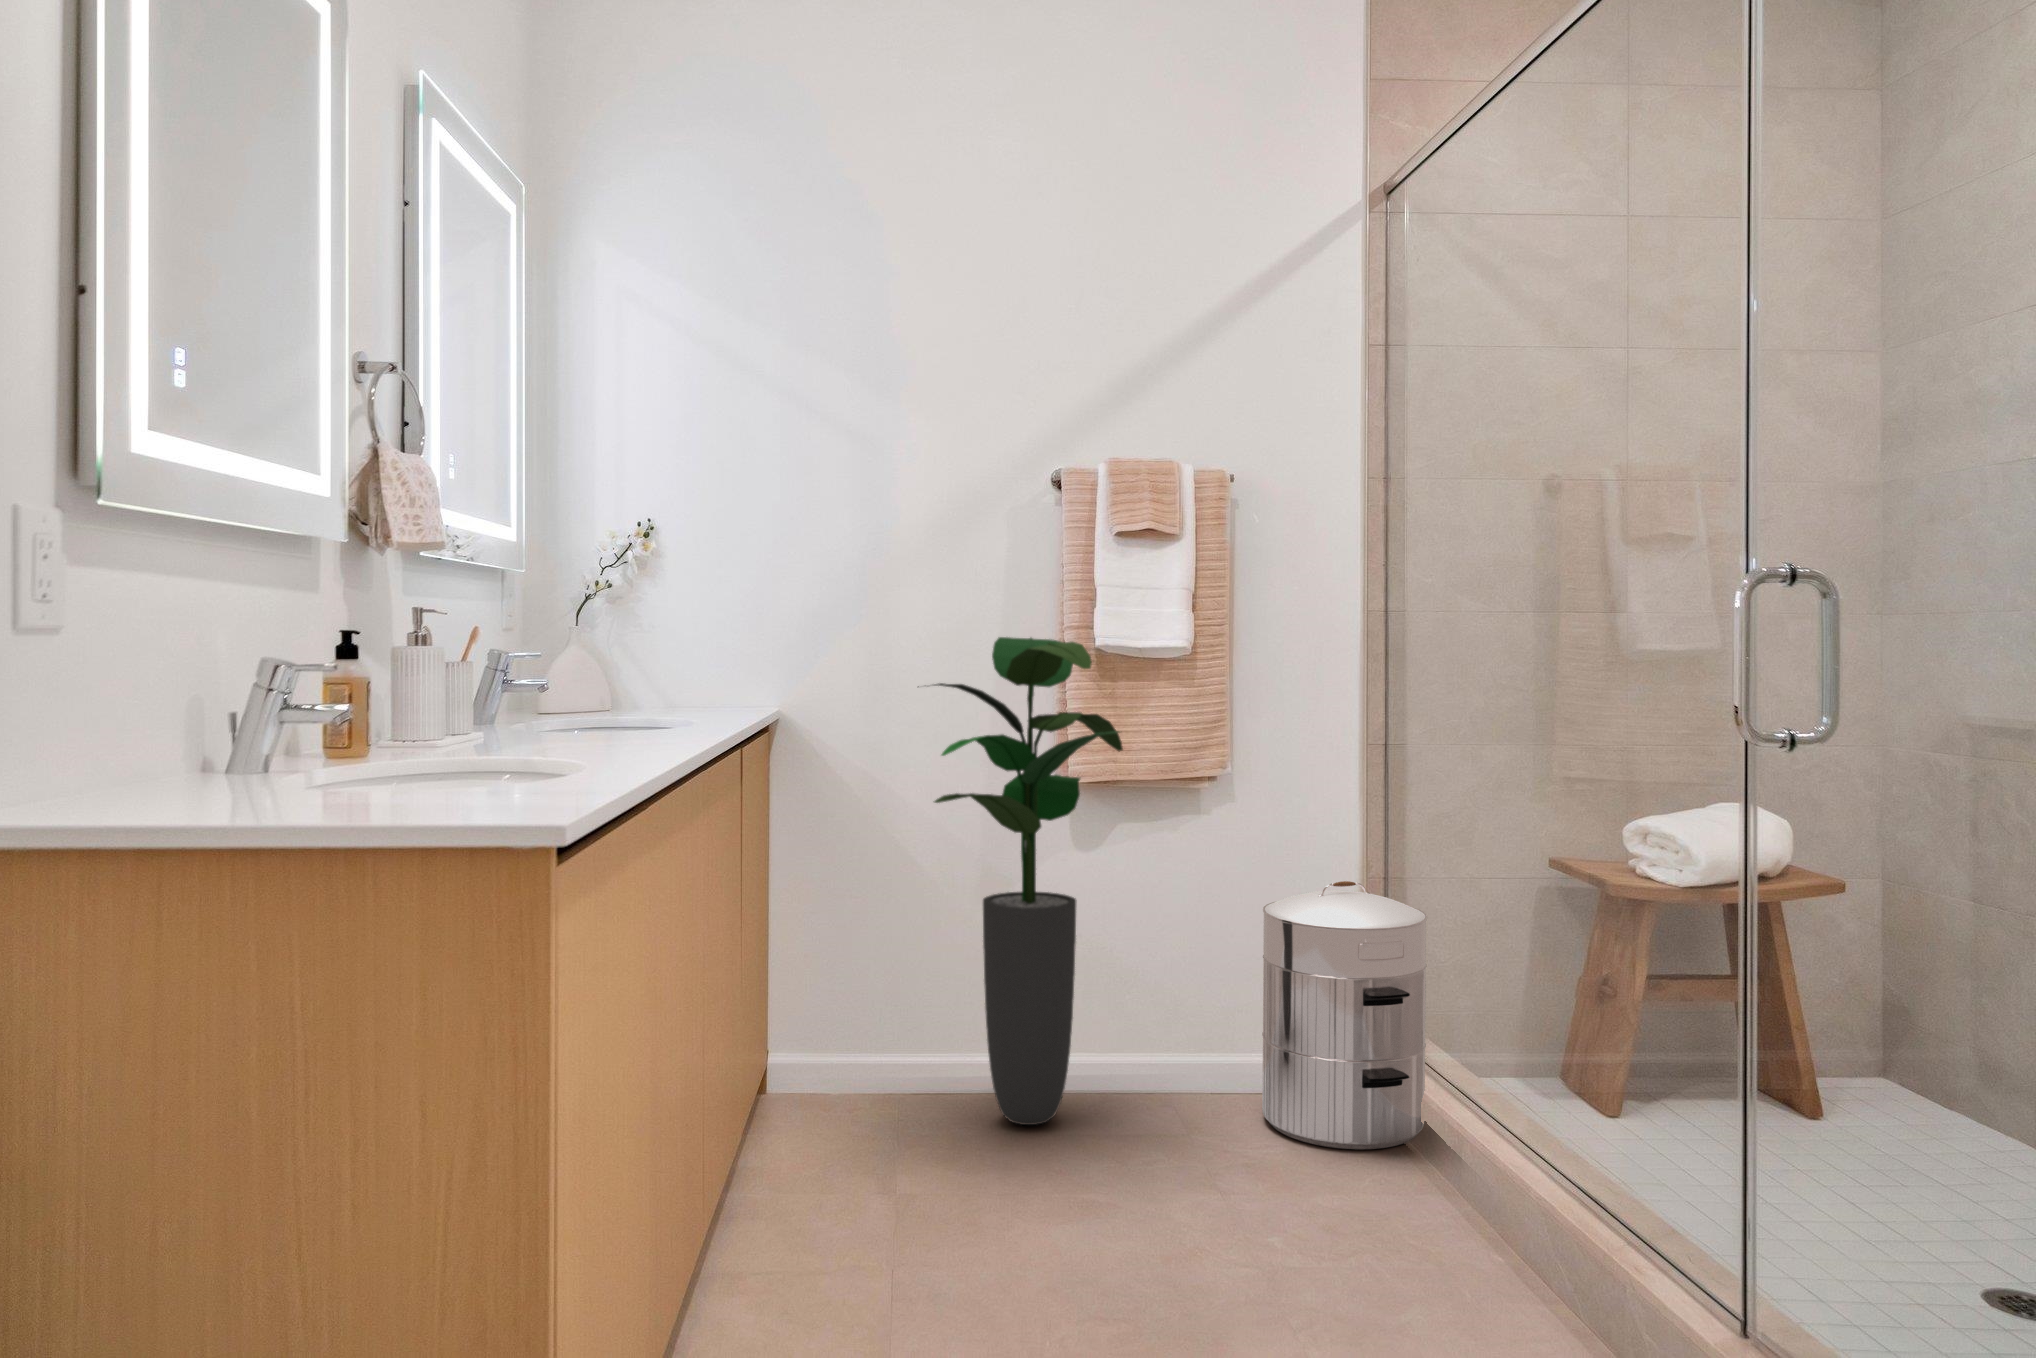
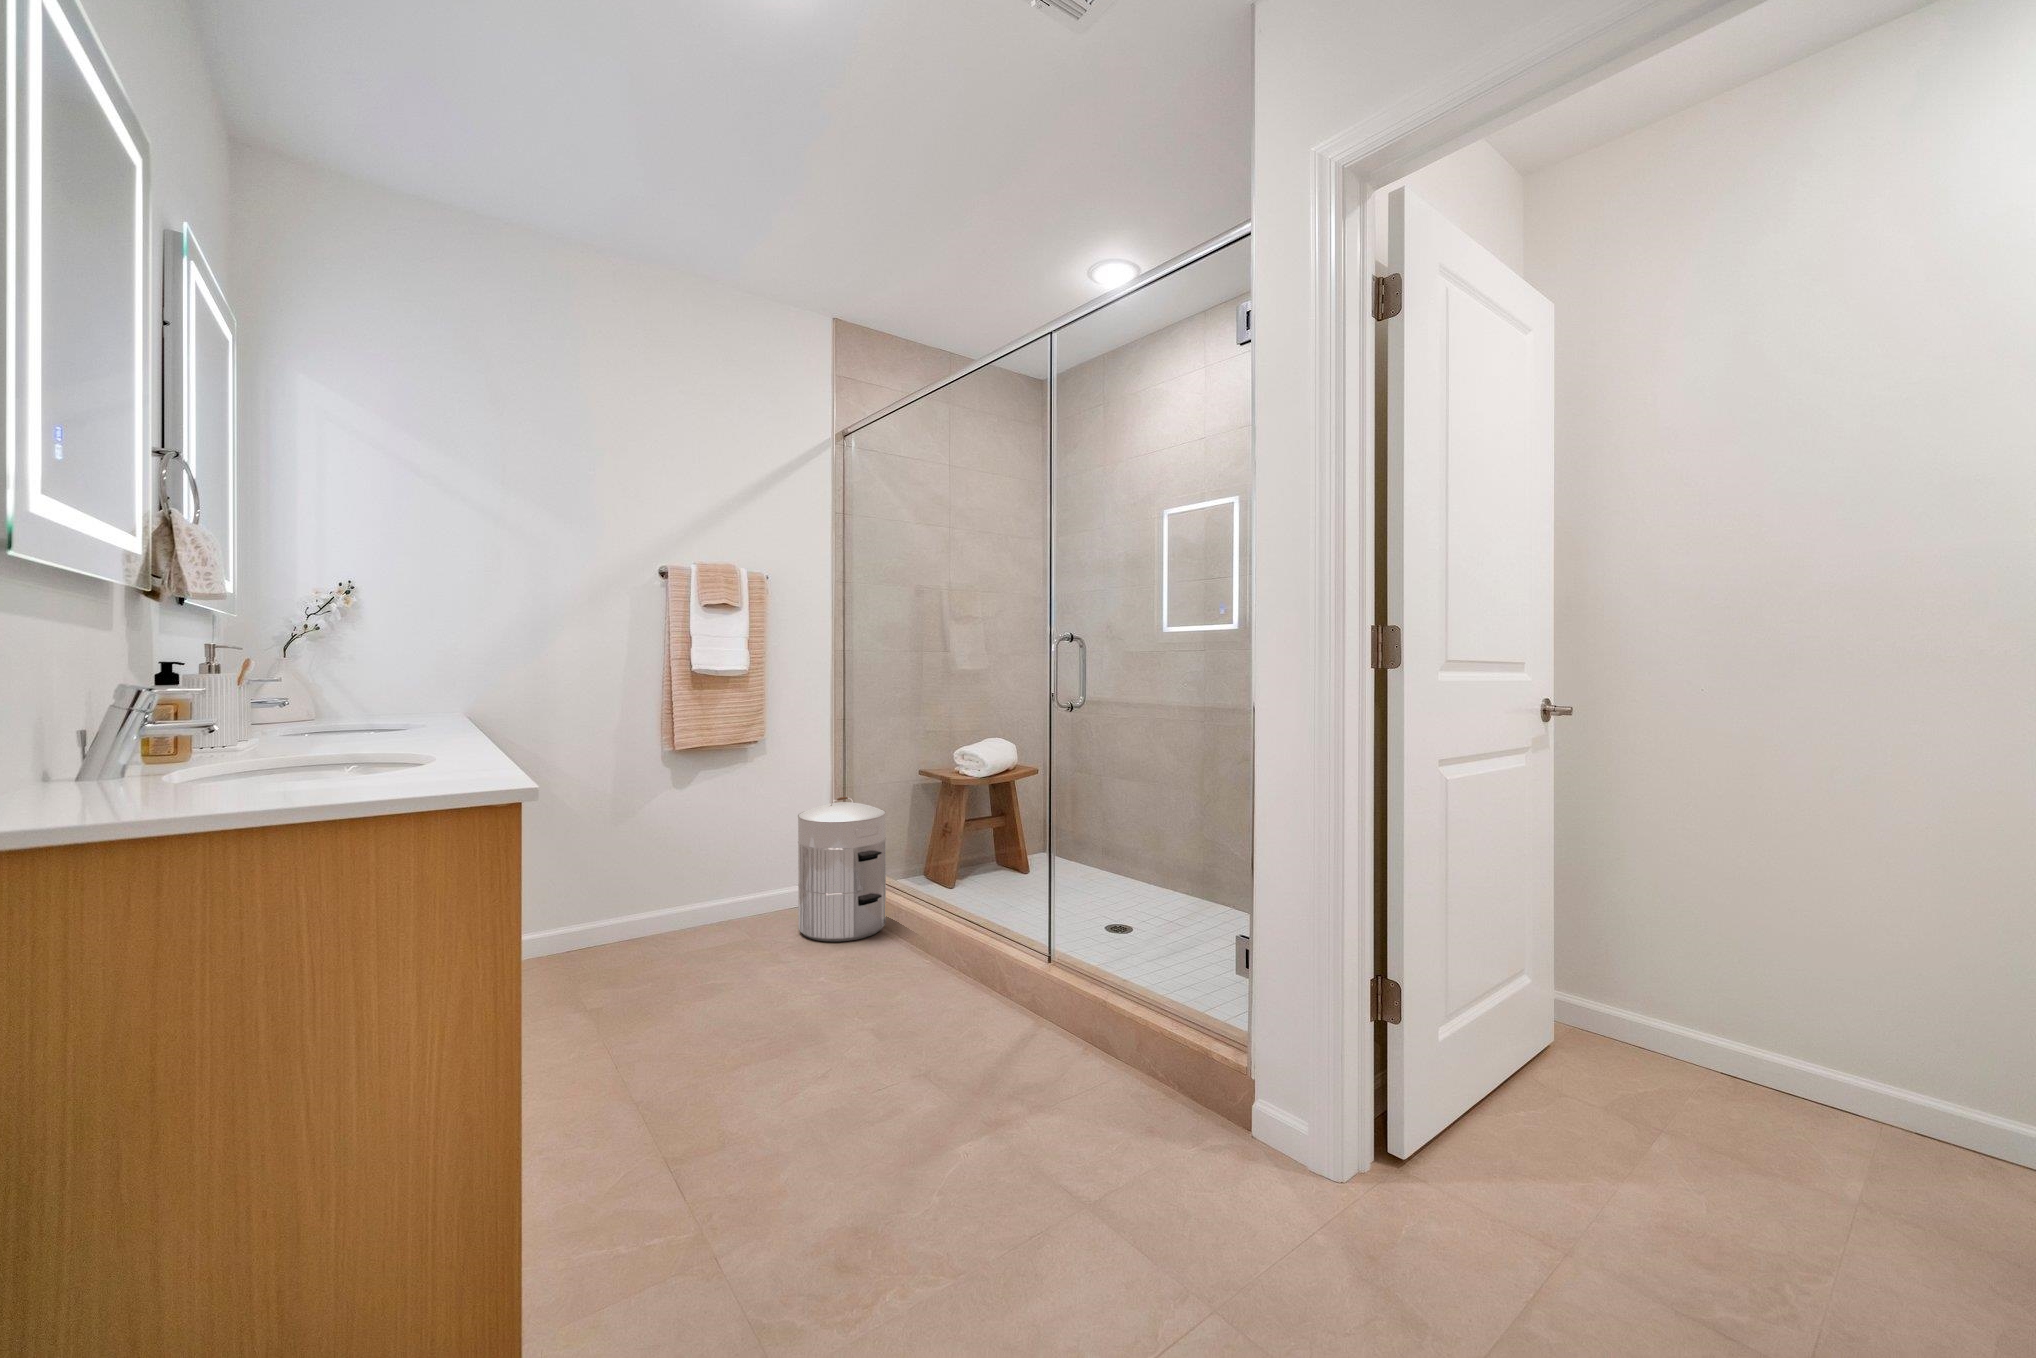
potted plant: present [918,637,1123,1125] -> none [579,666,722,964]

